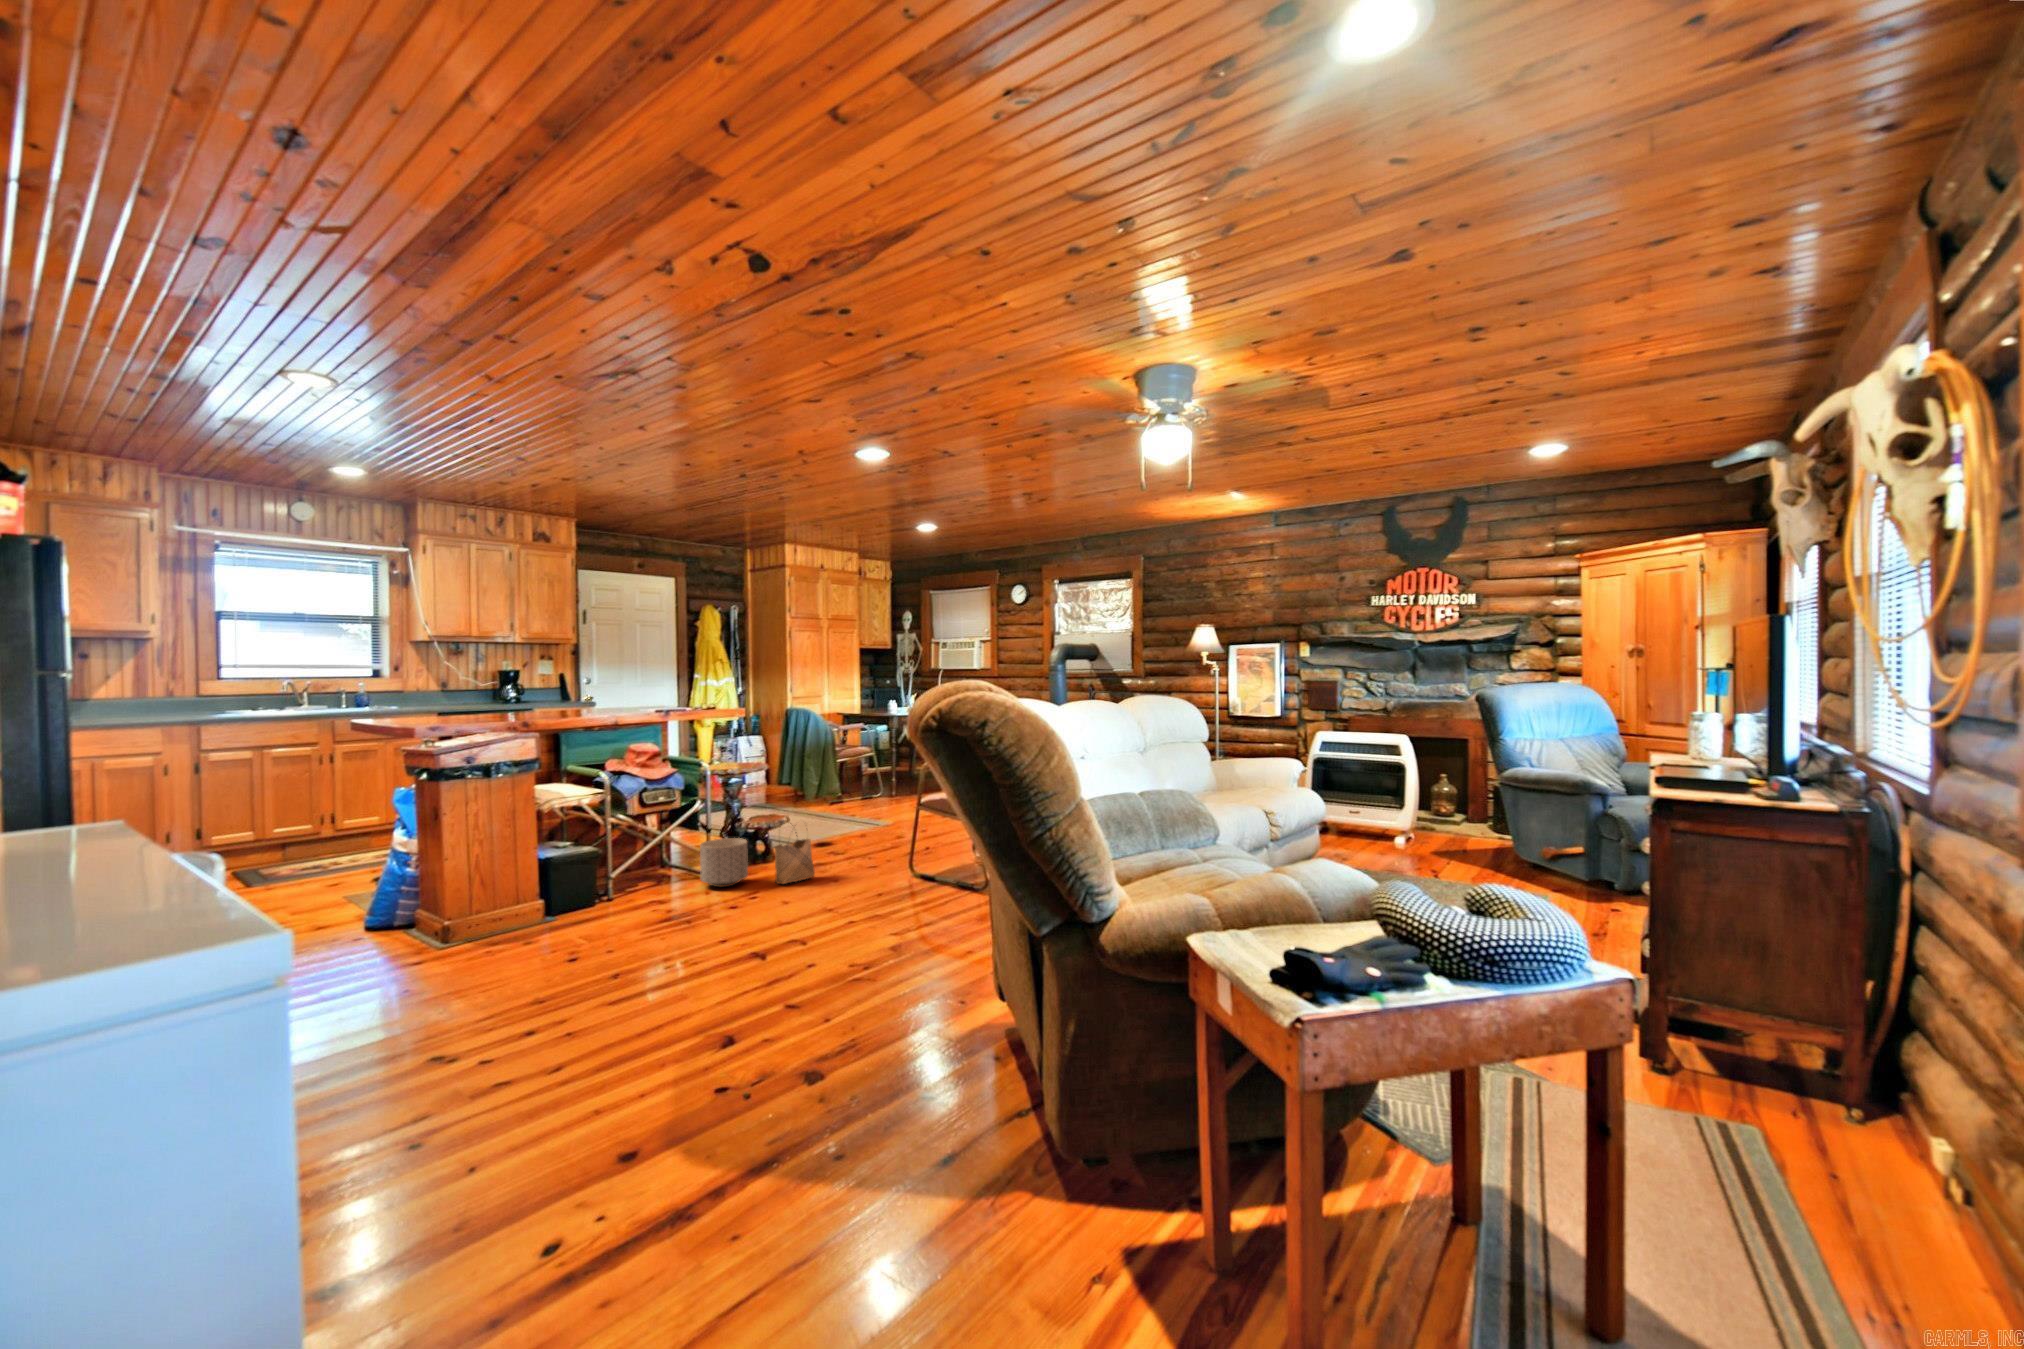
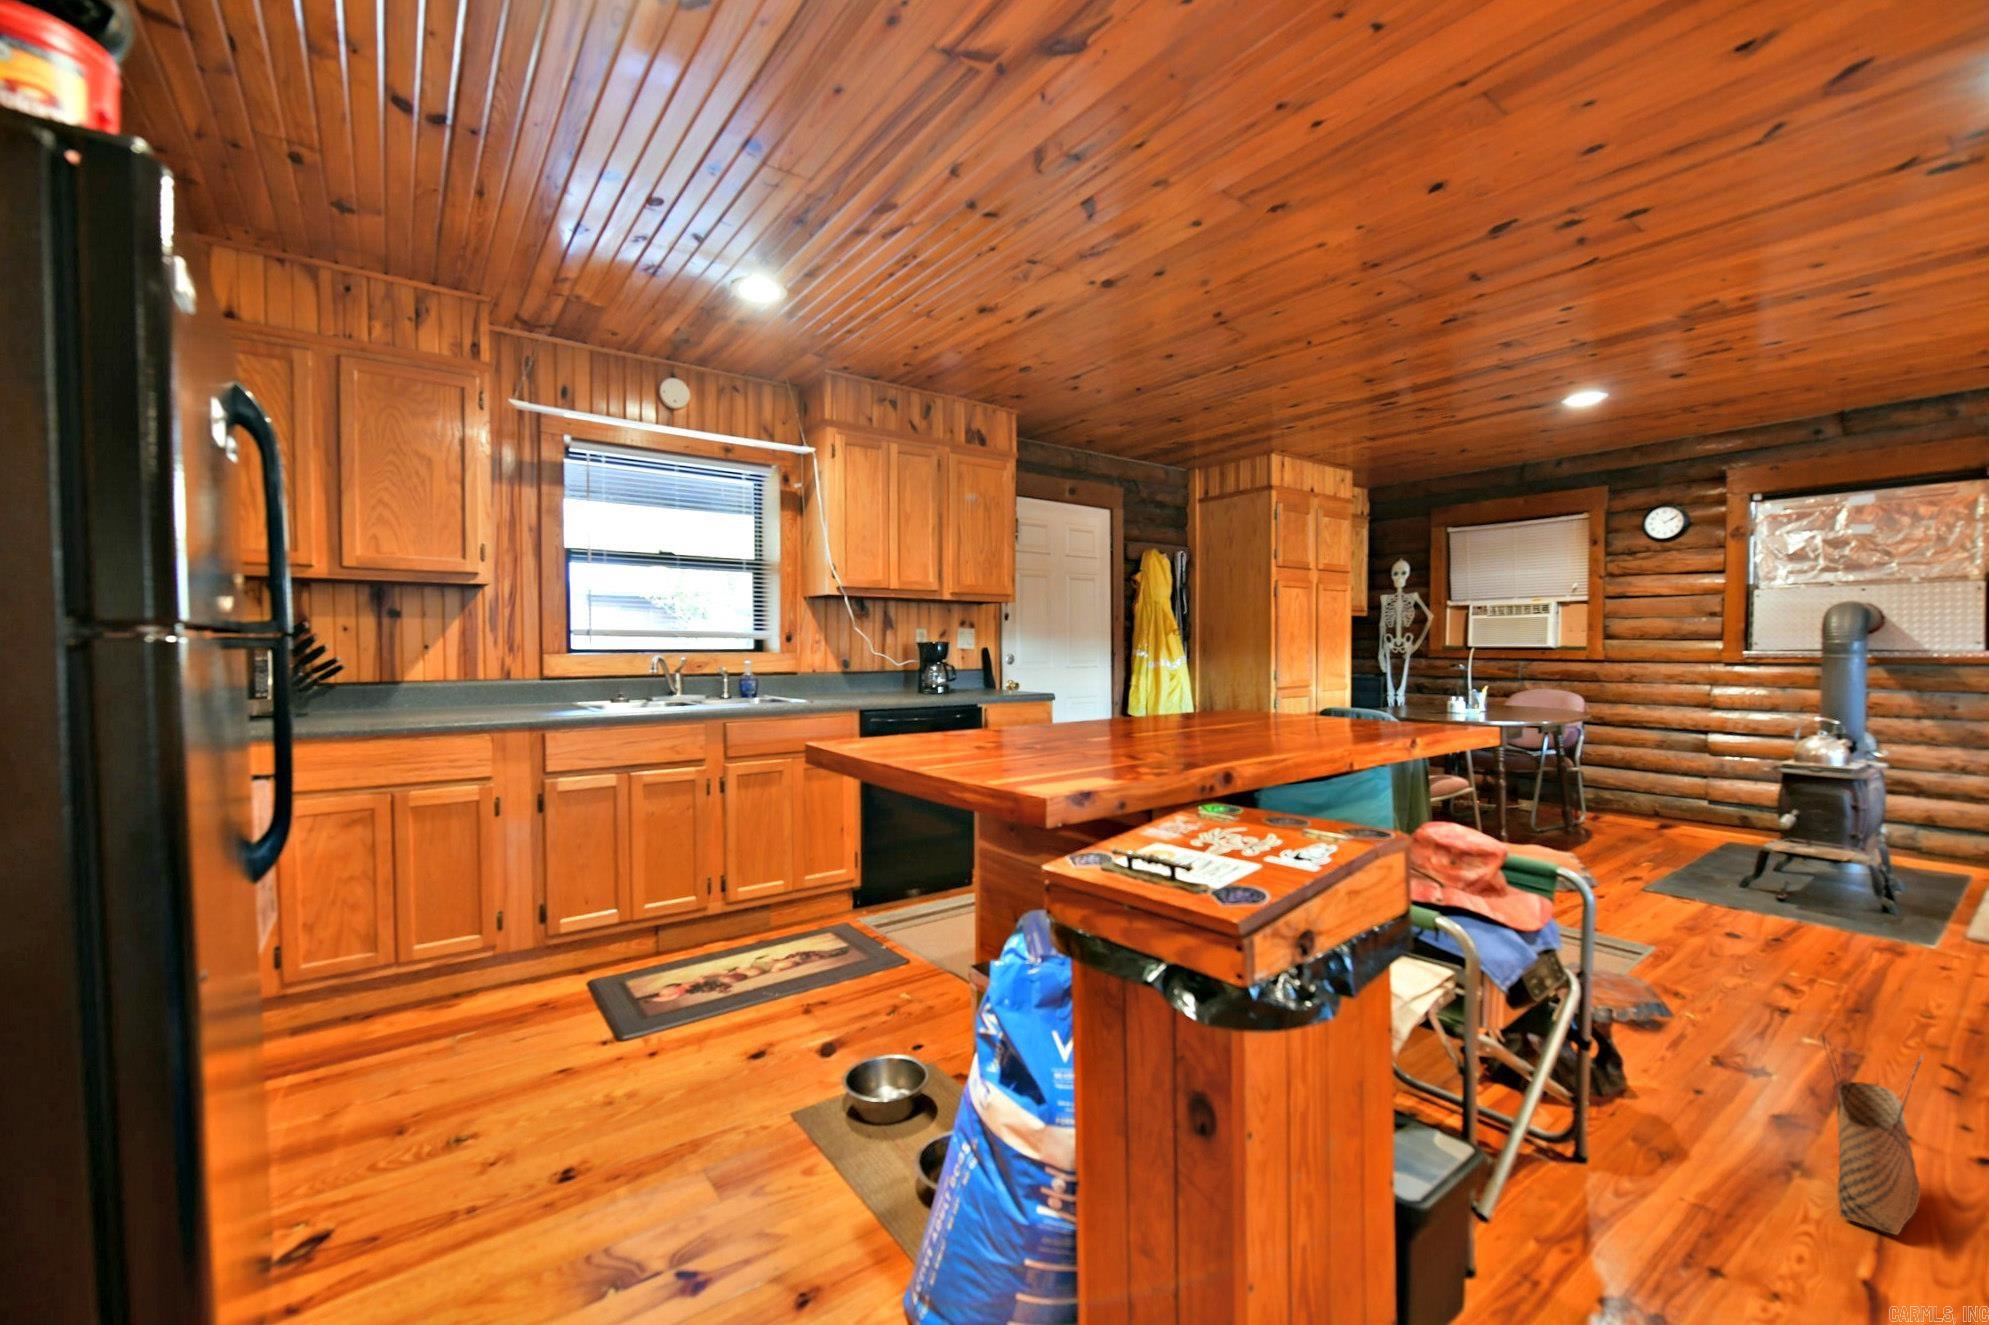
planter: present [700,838,748,887] -> none [1608,1061,1758,1219]

